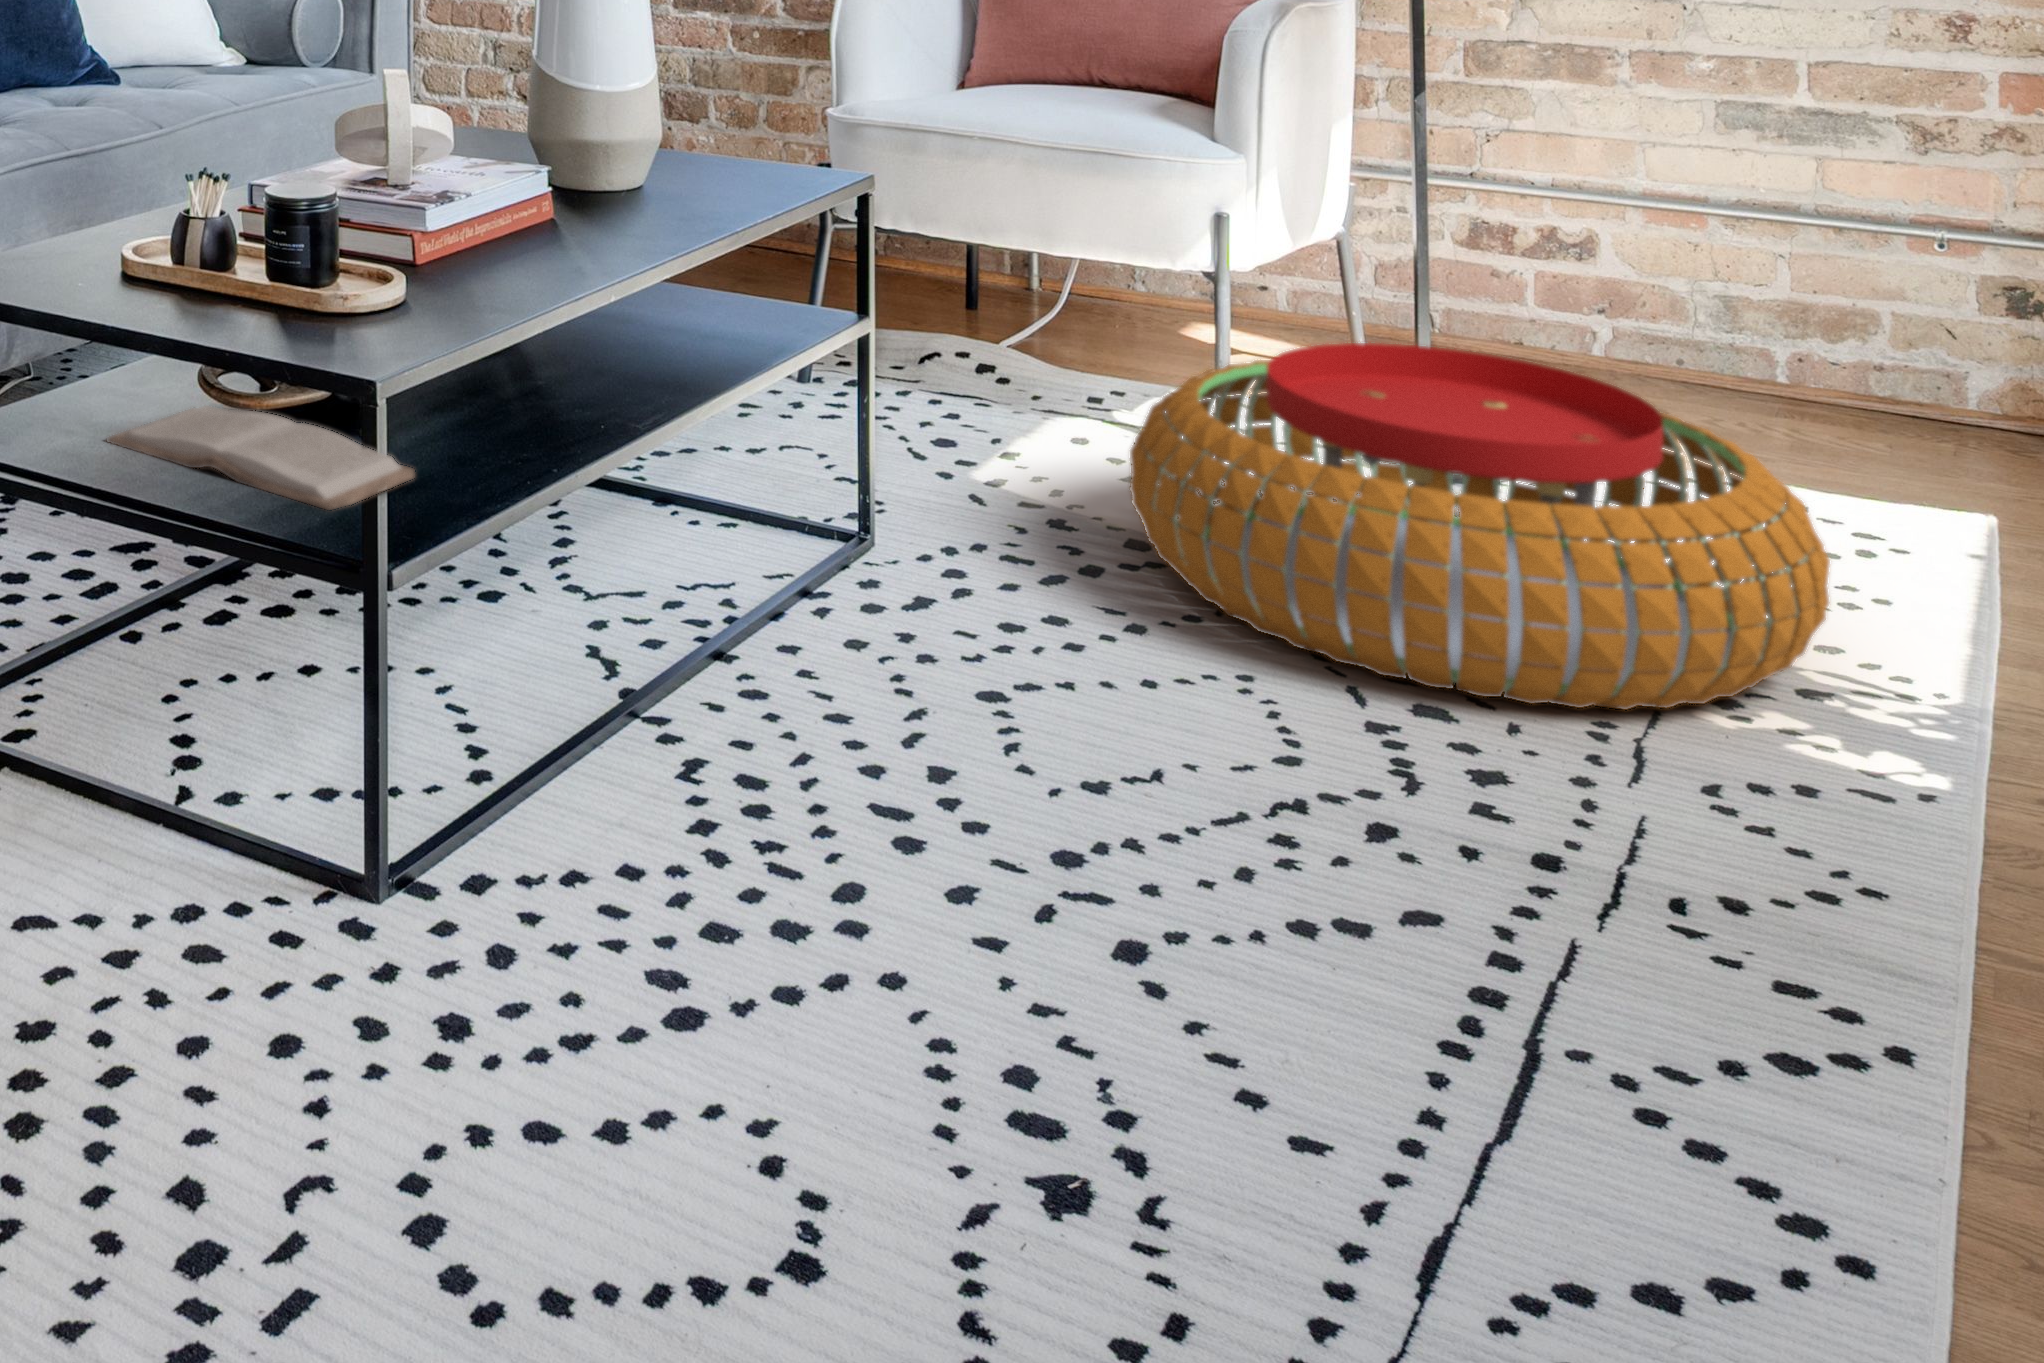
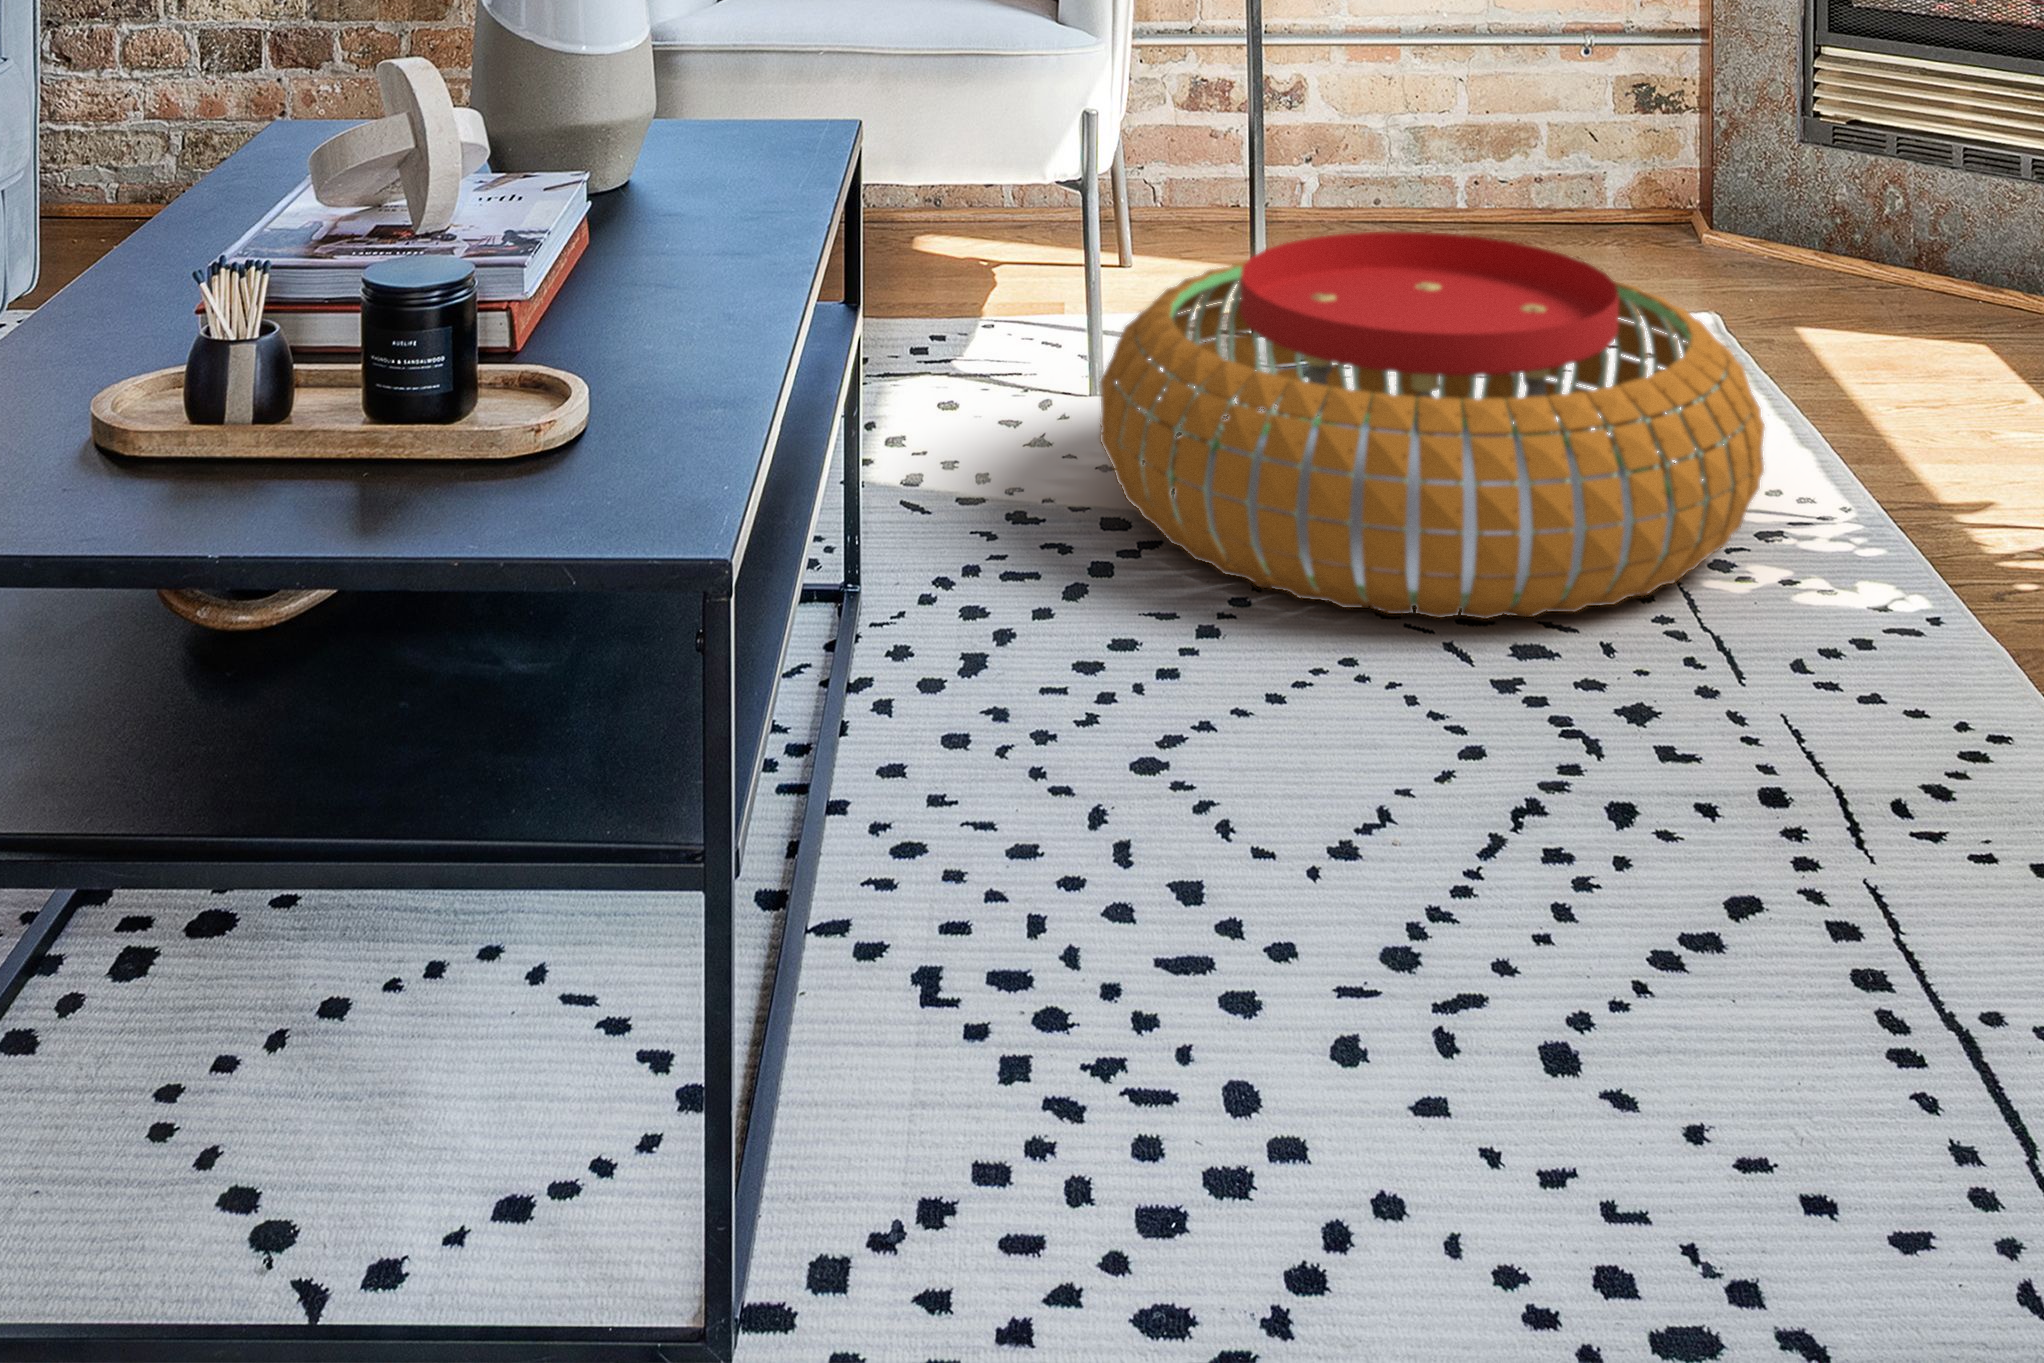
book: present [106,406,415,510] -> none [20,626,516,766]

